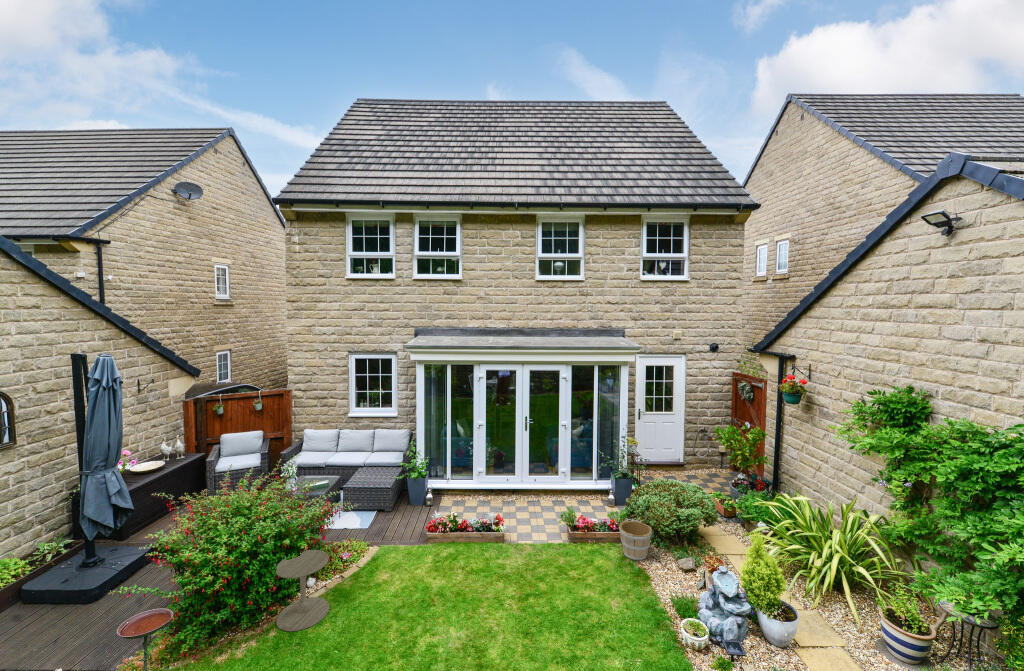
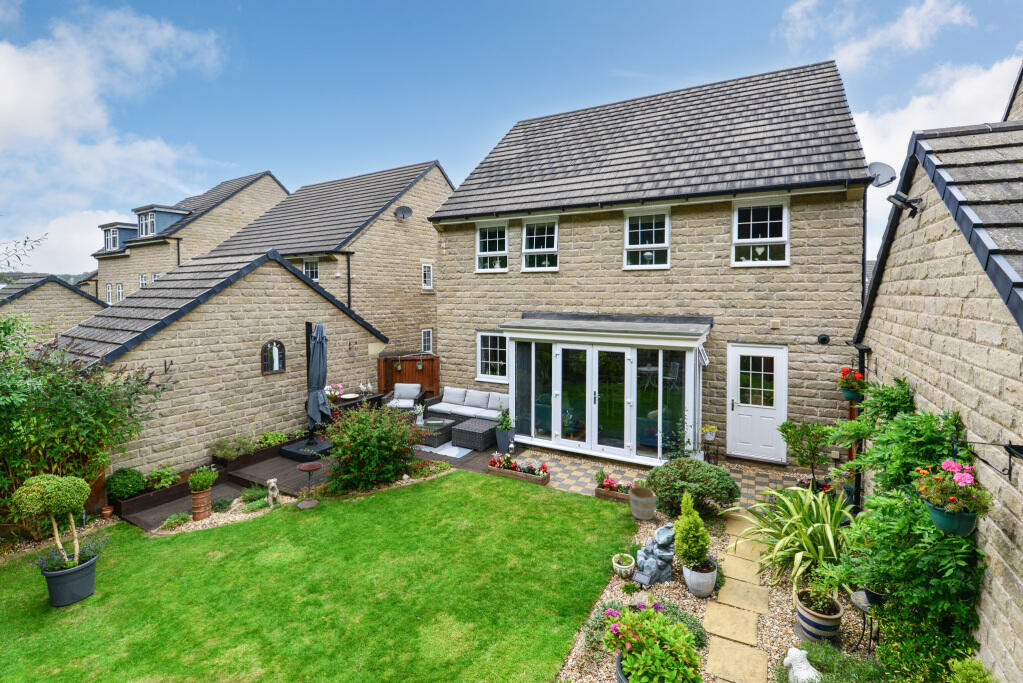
pedestal table: present [276,550,329,631] -> none [380,452,411,495]

